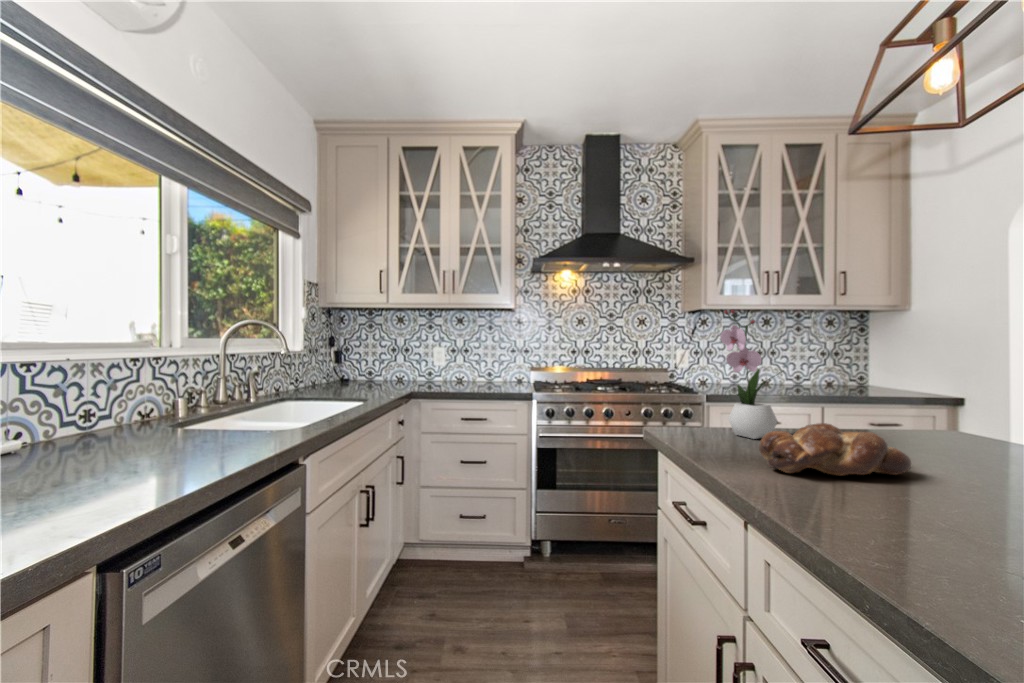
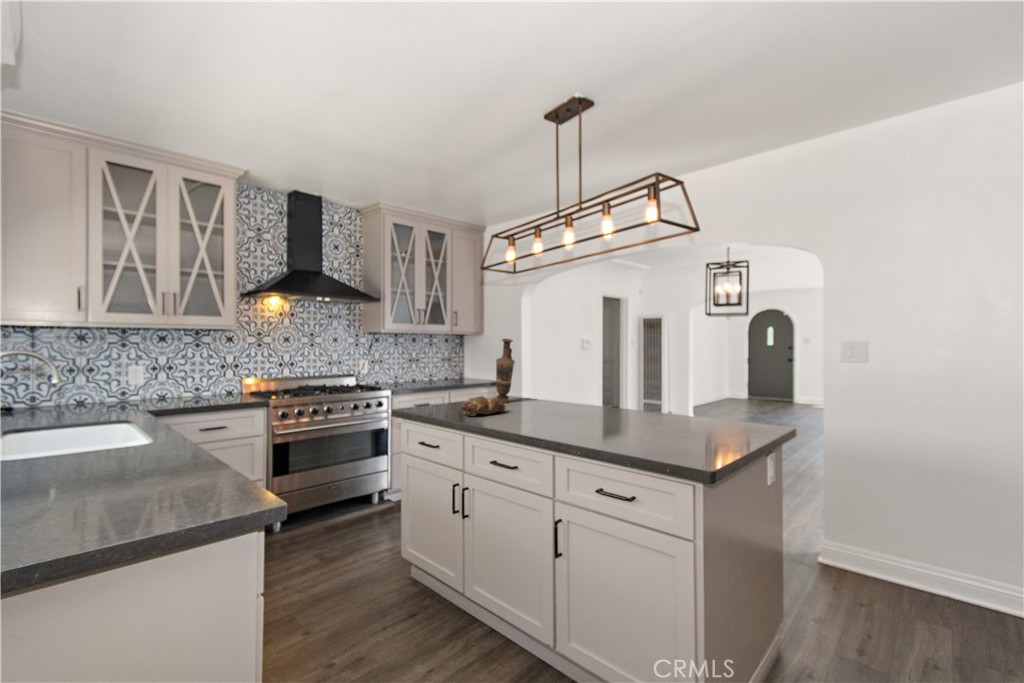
vase: none [897,283,963,448] -> present [496,339,515,403]
flower arrangement: present [720,310,778,439] -> none [435,348,459,408]

